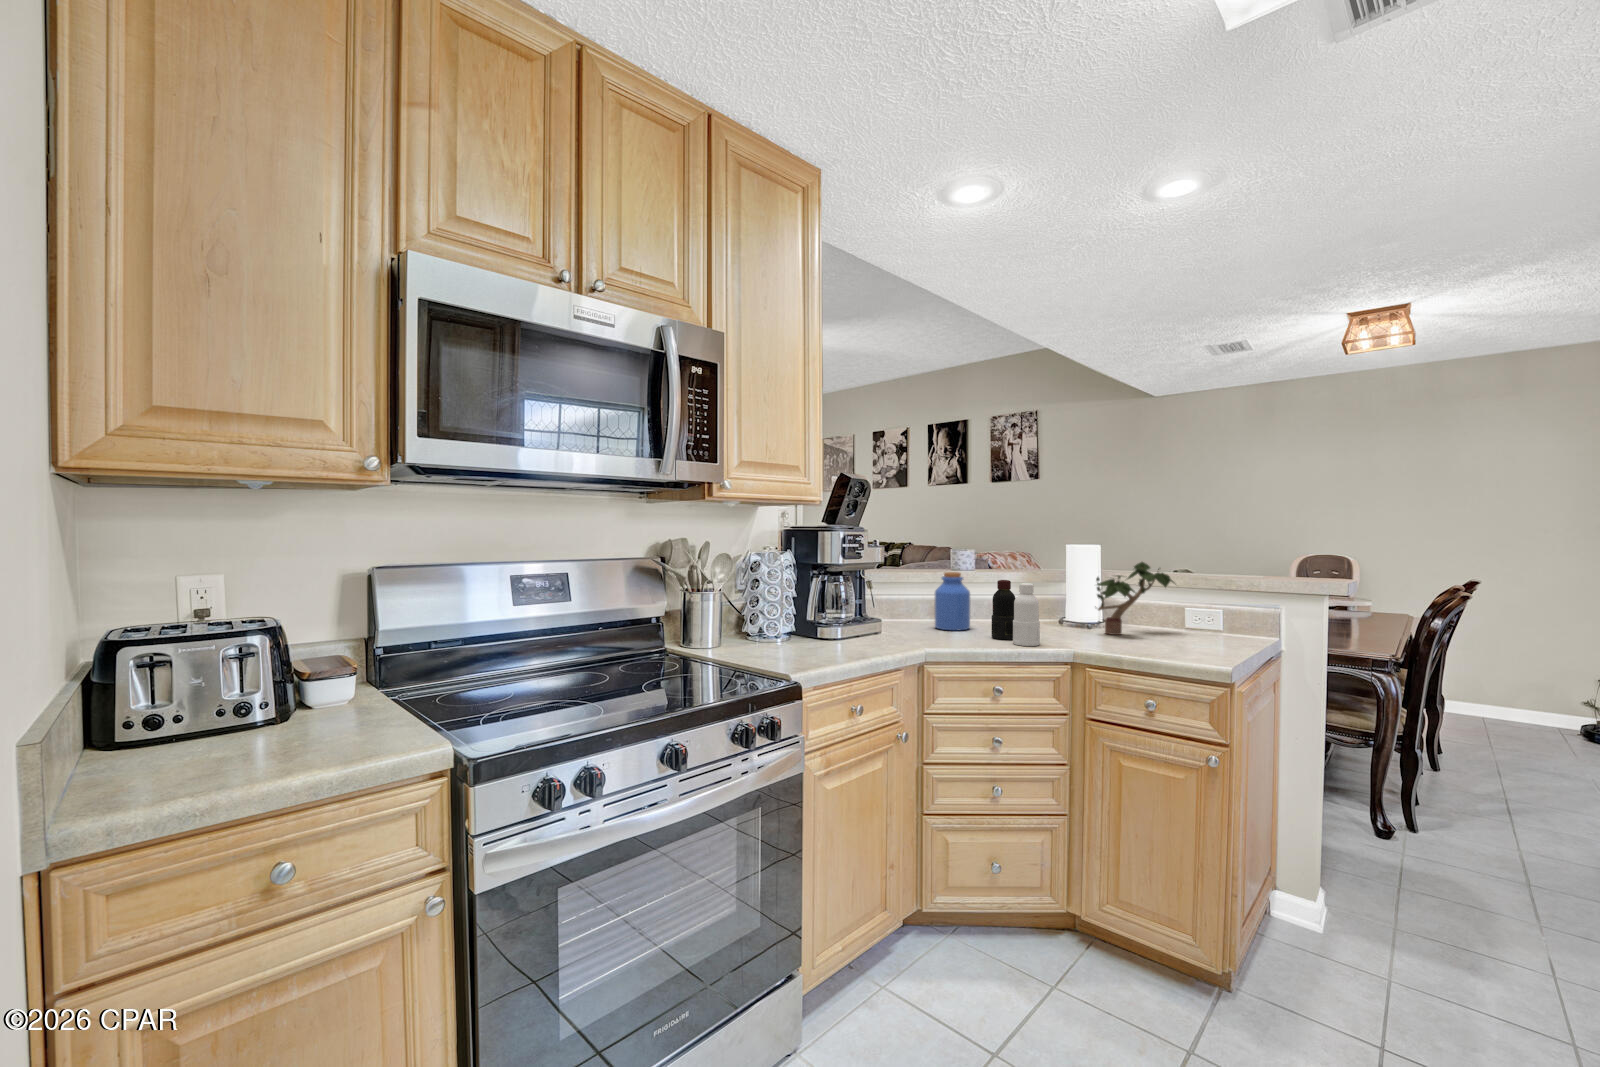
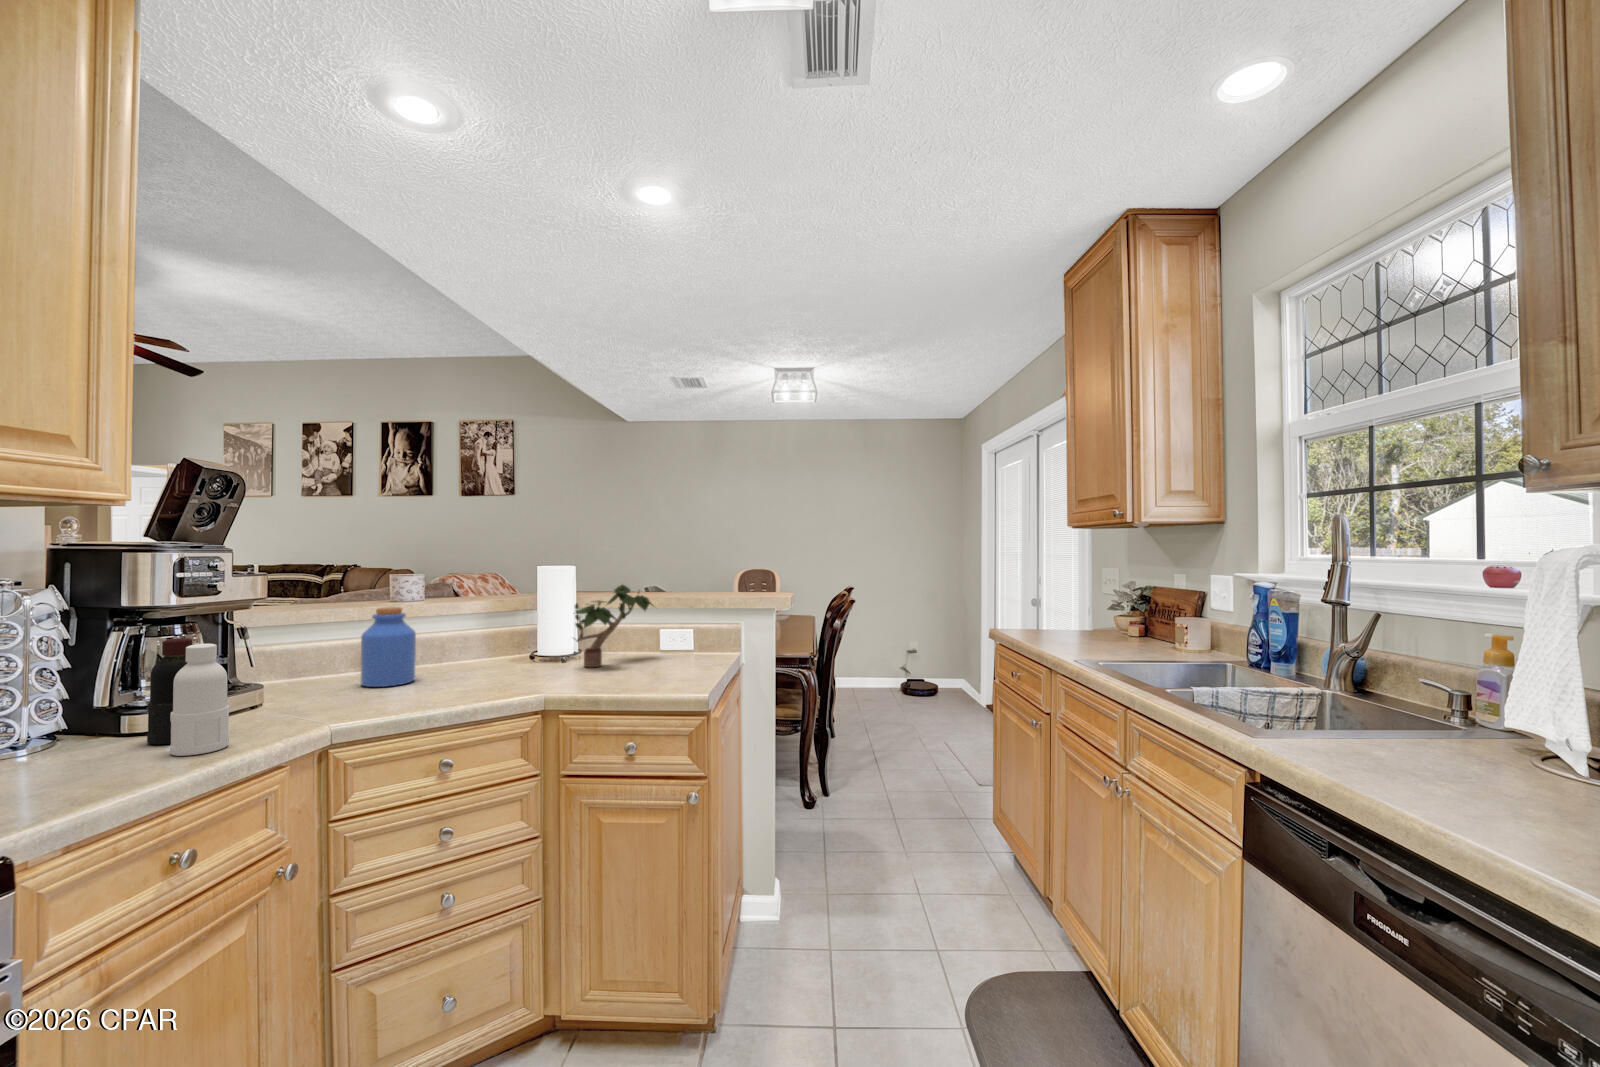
bottle: present [991,580,1040,646] -> present [147,638,229,756]

